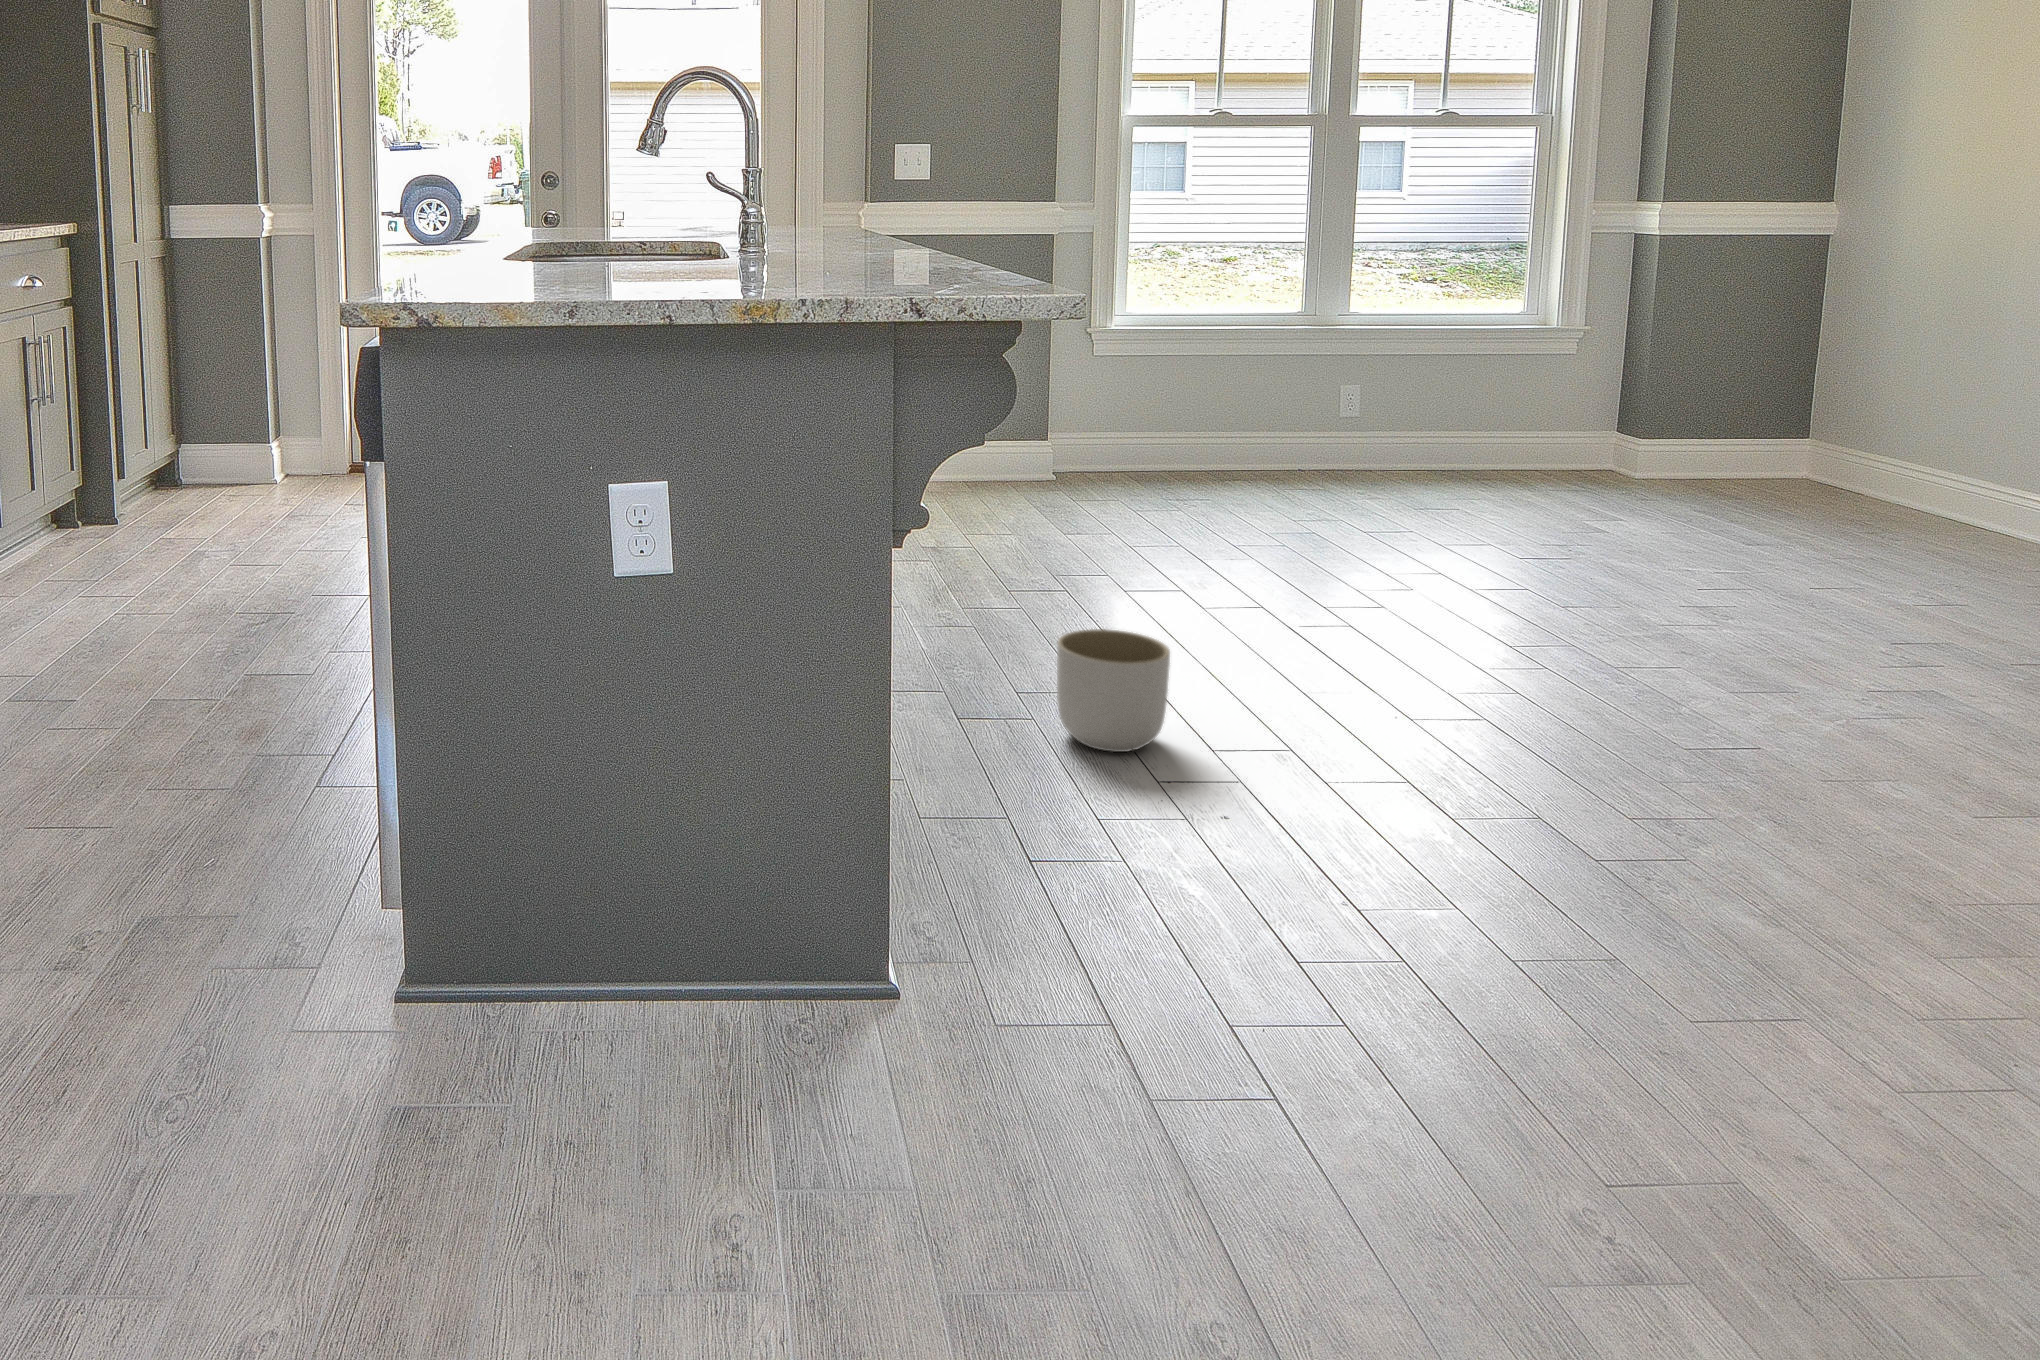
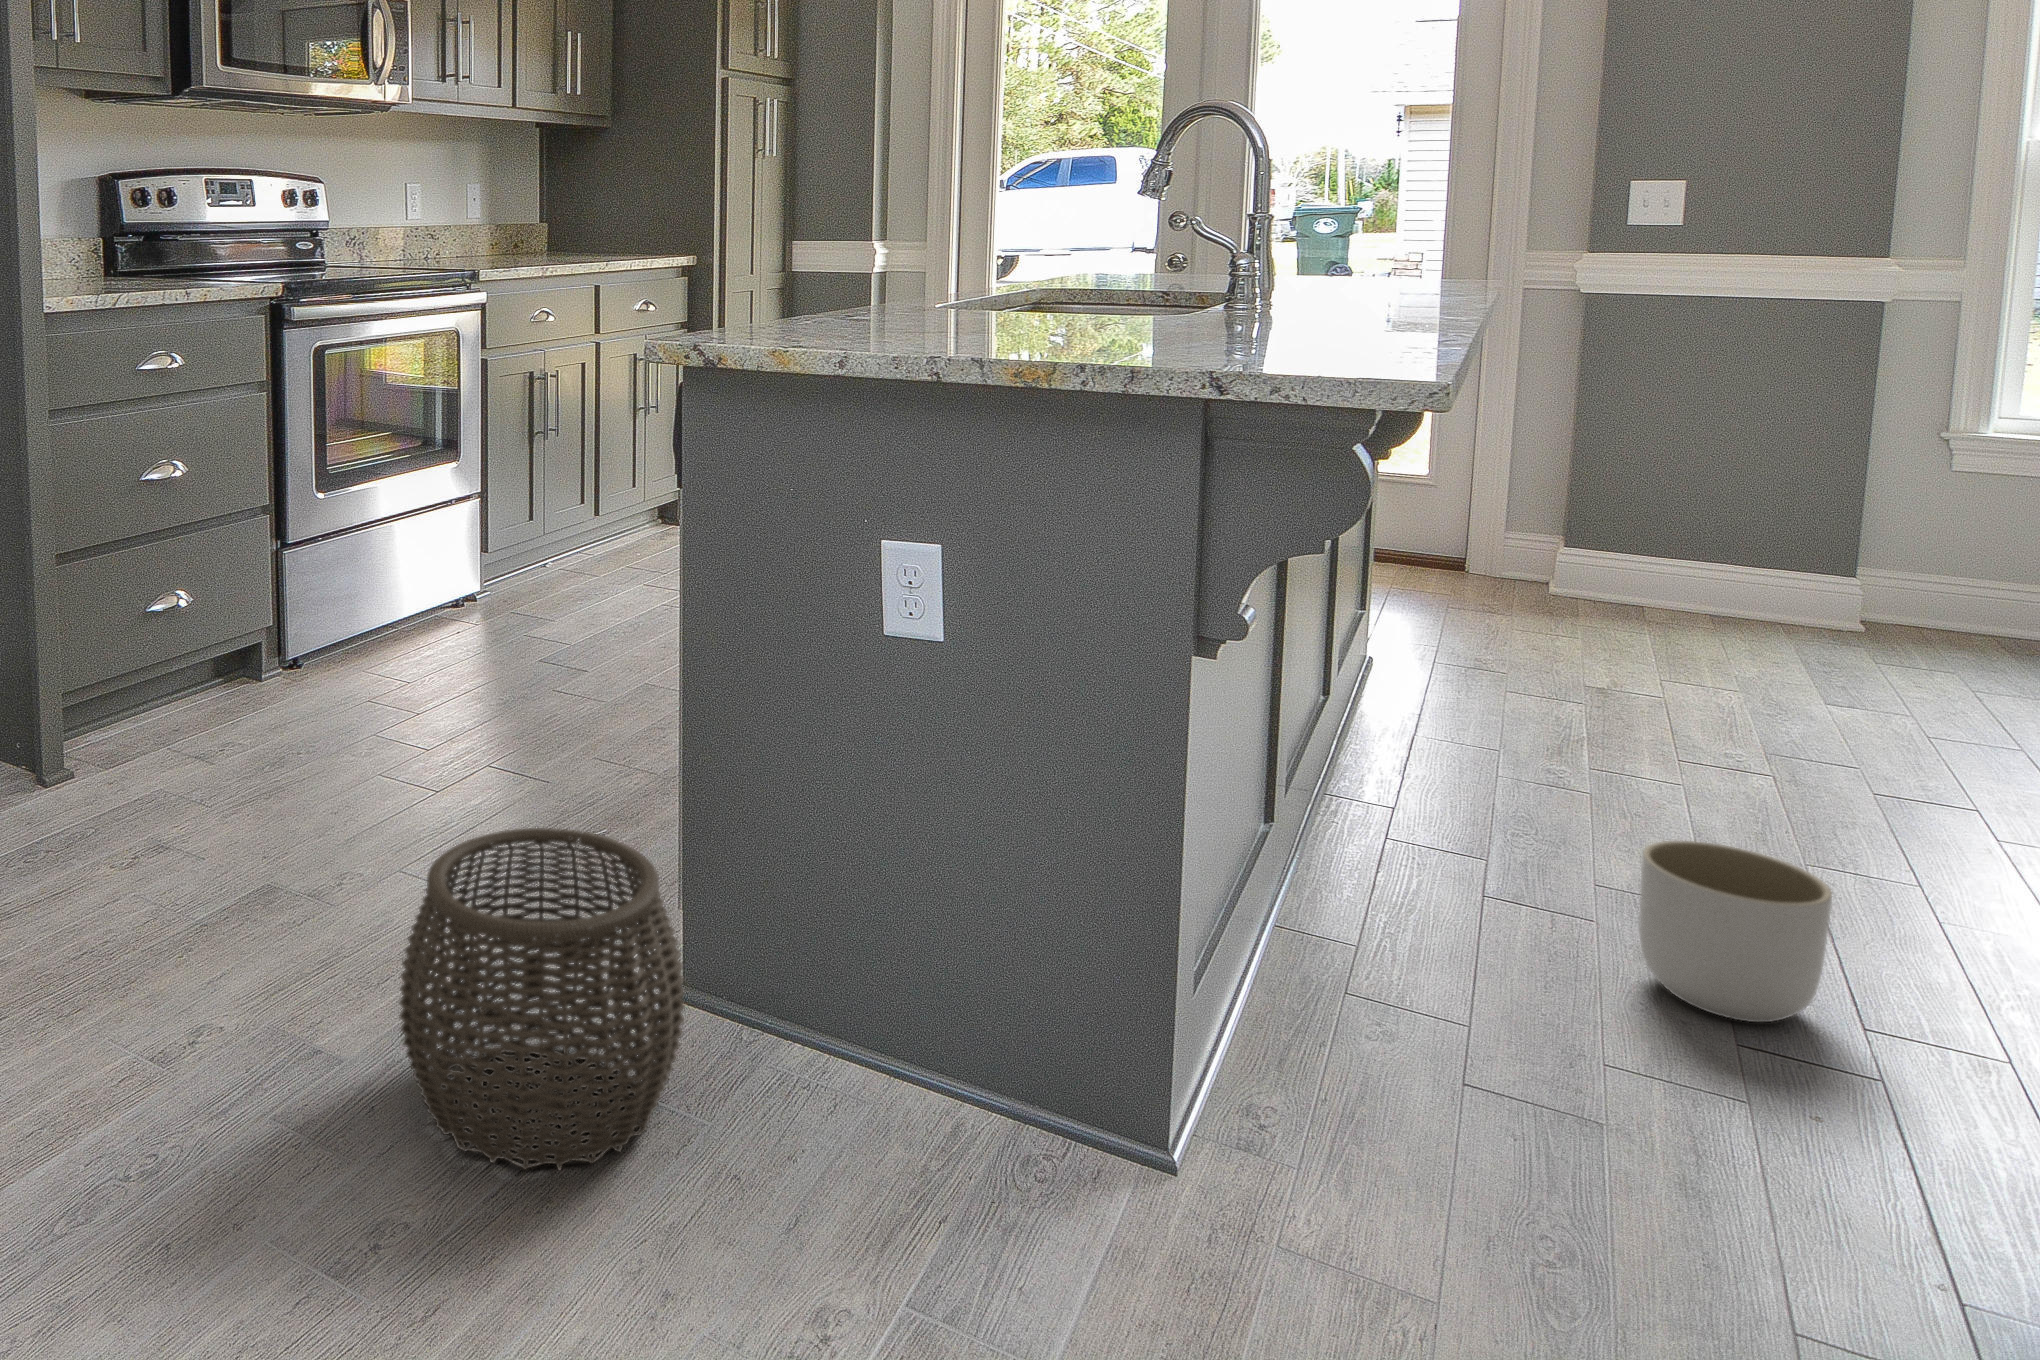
woven basket: none [164,844,491,1237] -> present [400,828,685,1169]

